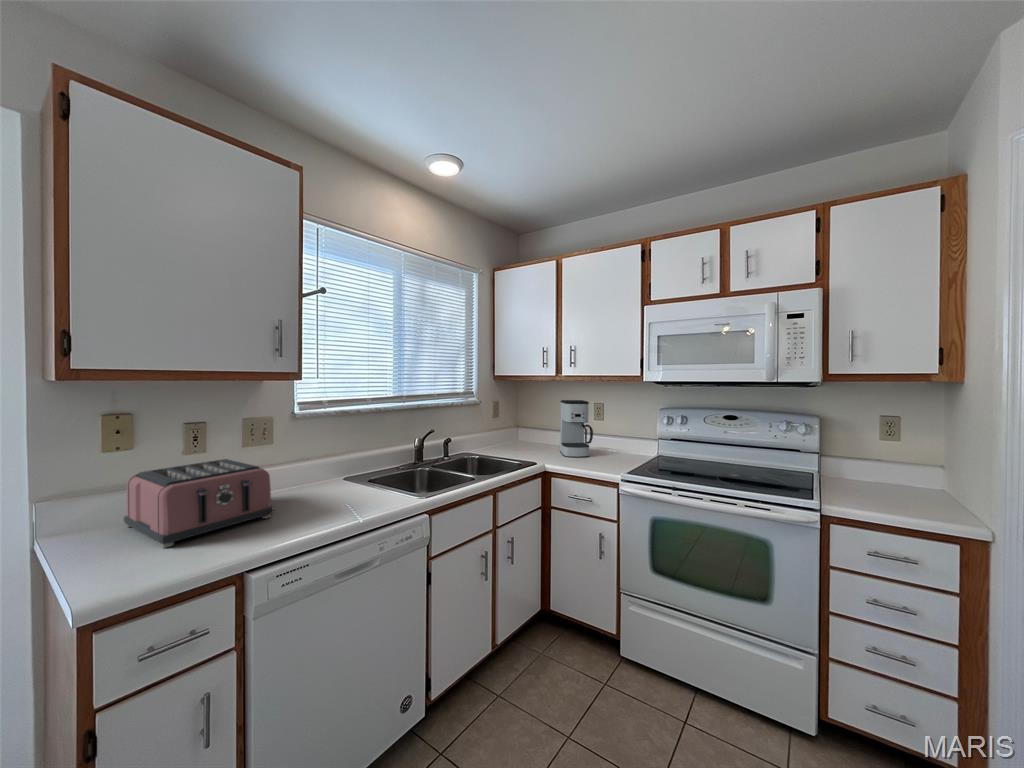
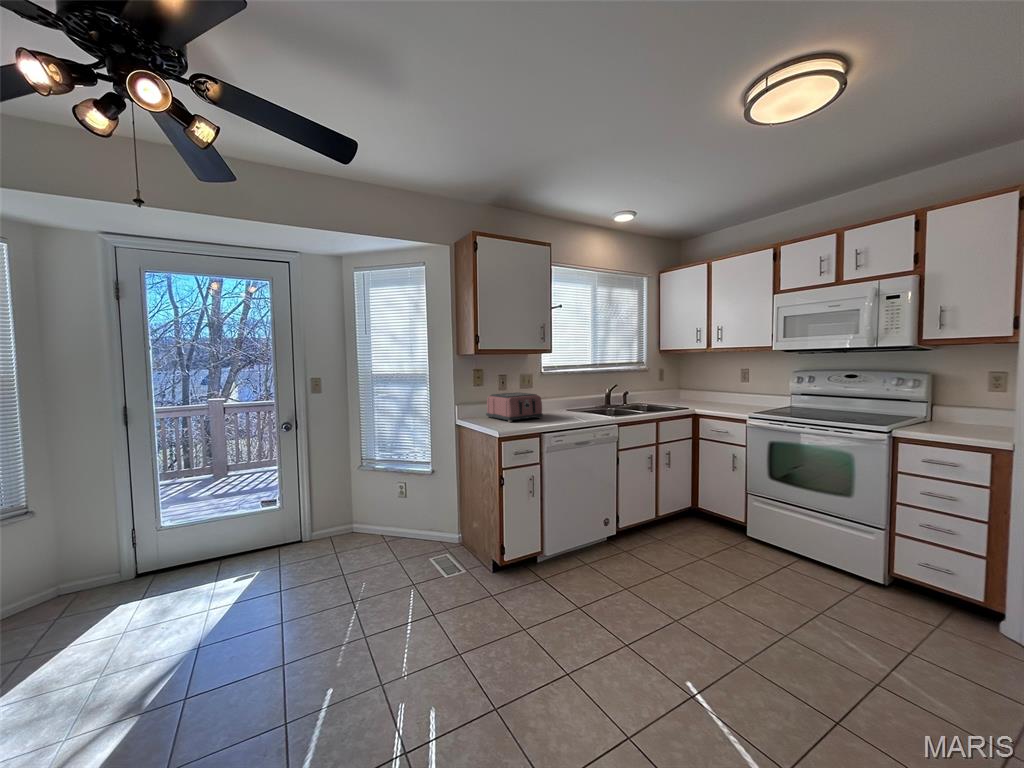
coffee maker: present [560,400,593,457] -> none [712,366,738,408]

